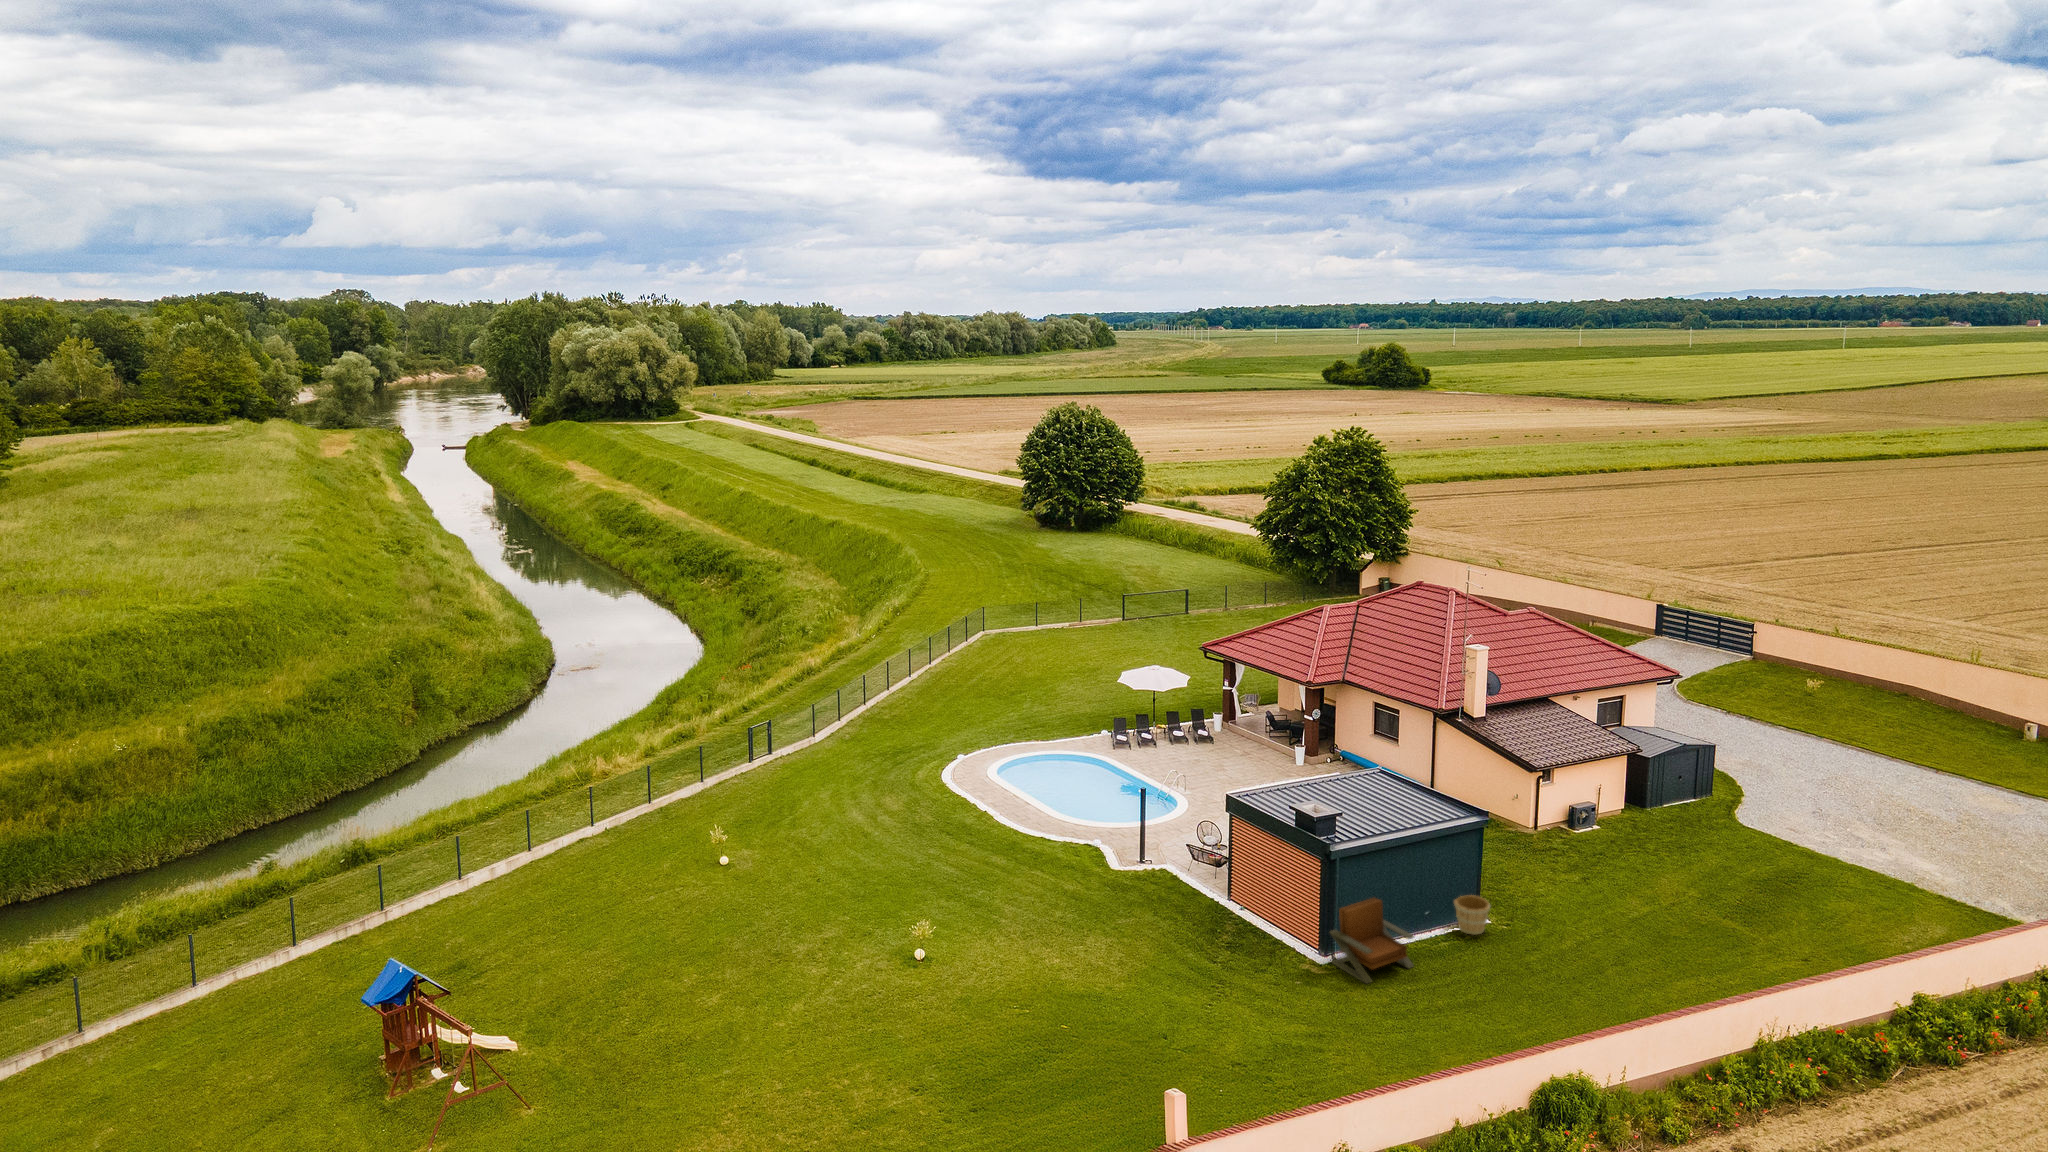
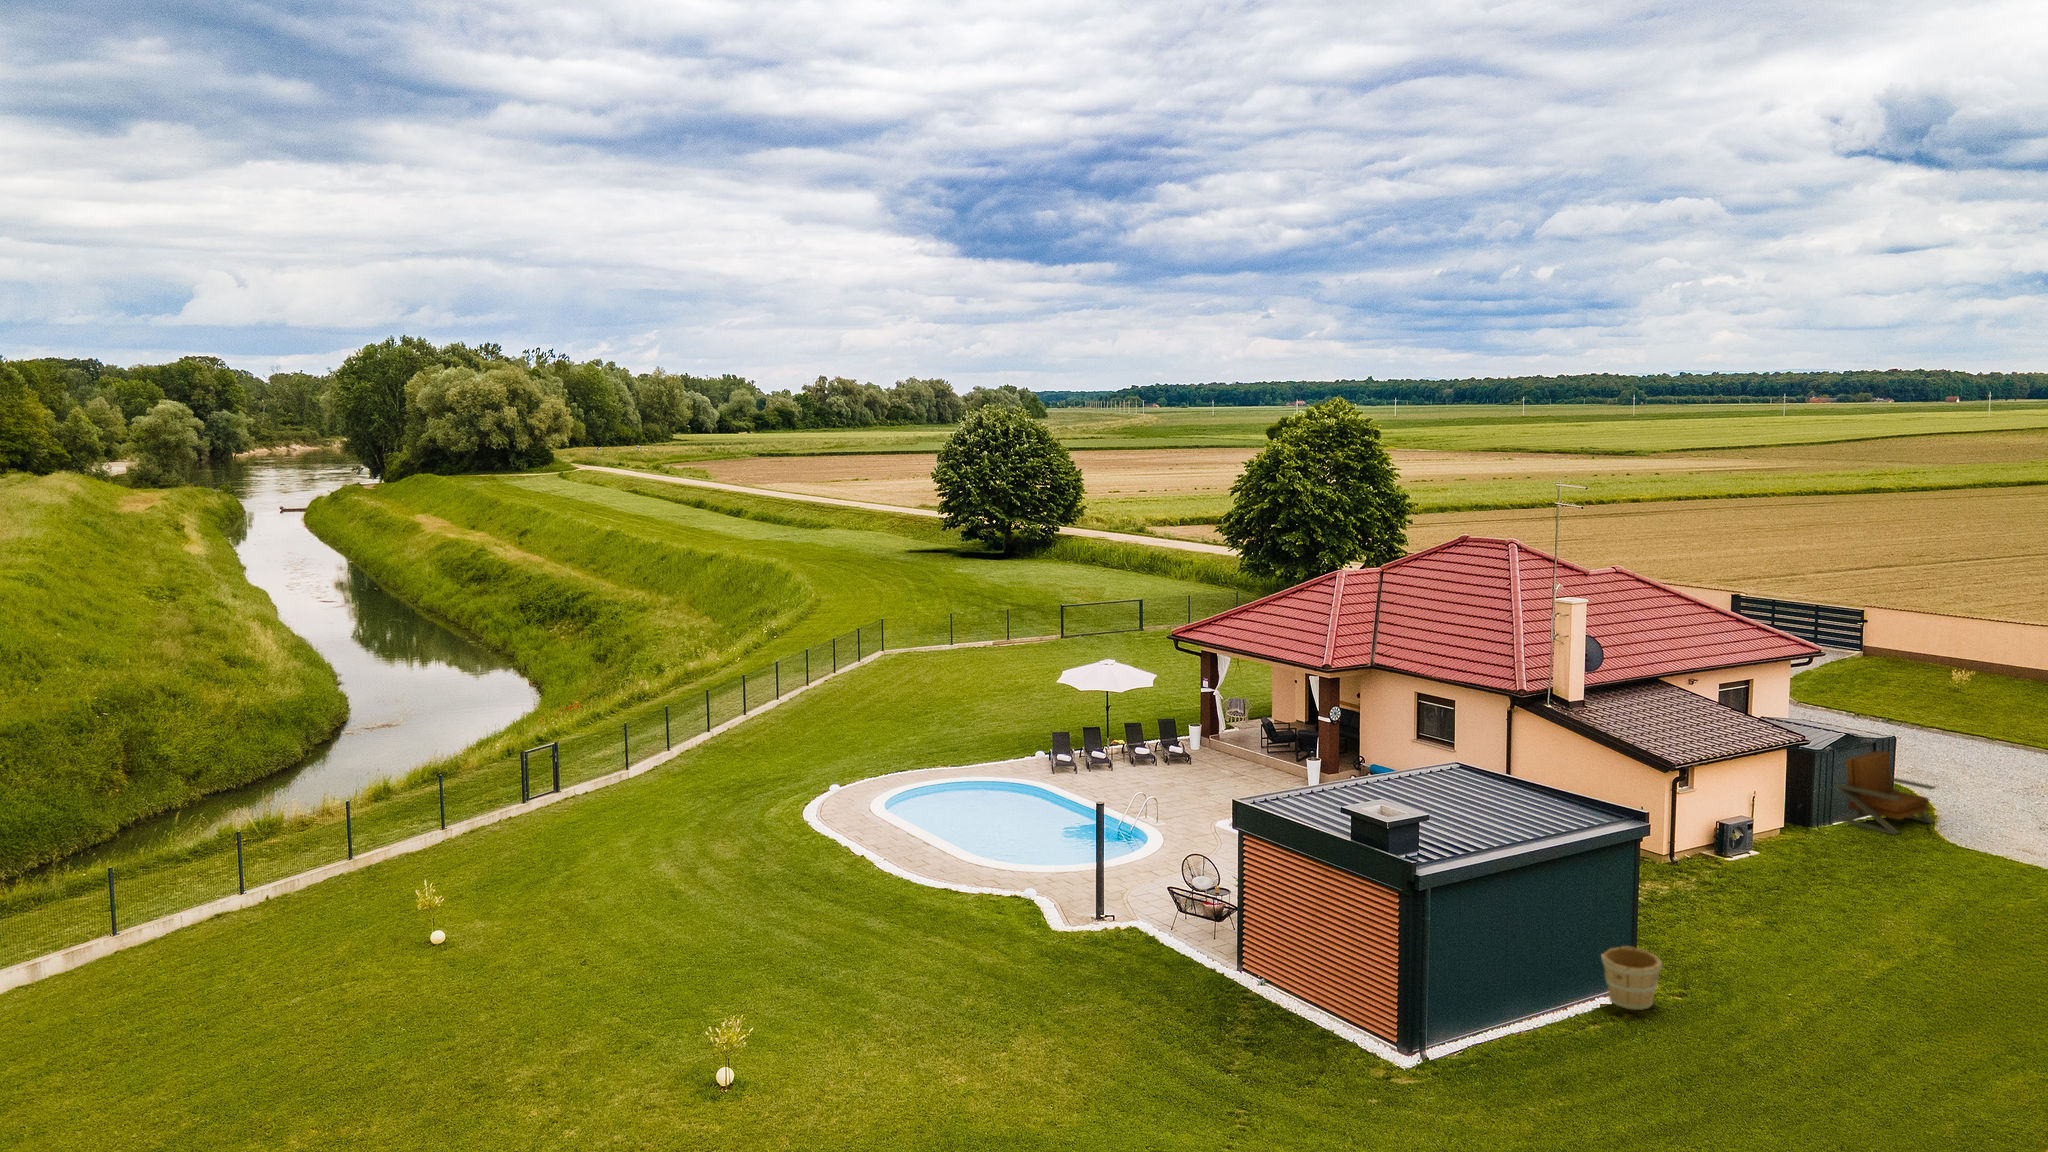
lounge chair: present [1330,898,1414,984] -> present [1836,751,1935,835]

